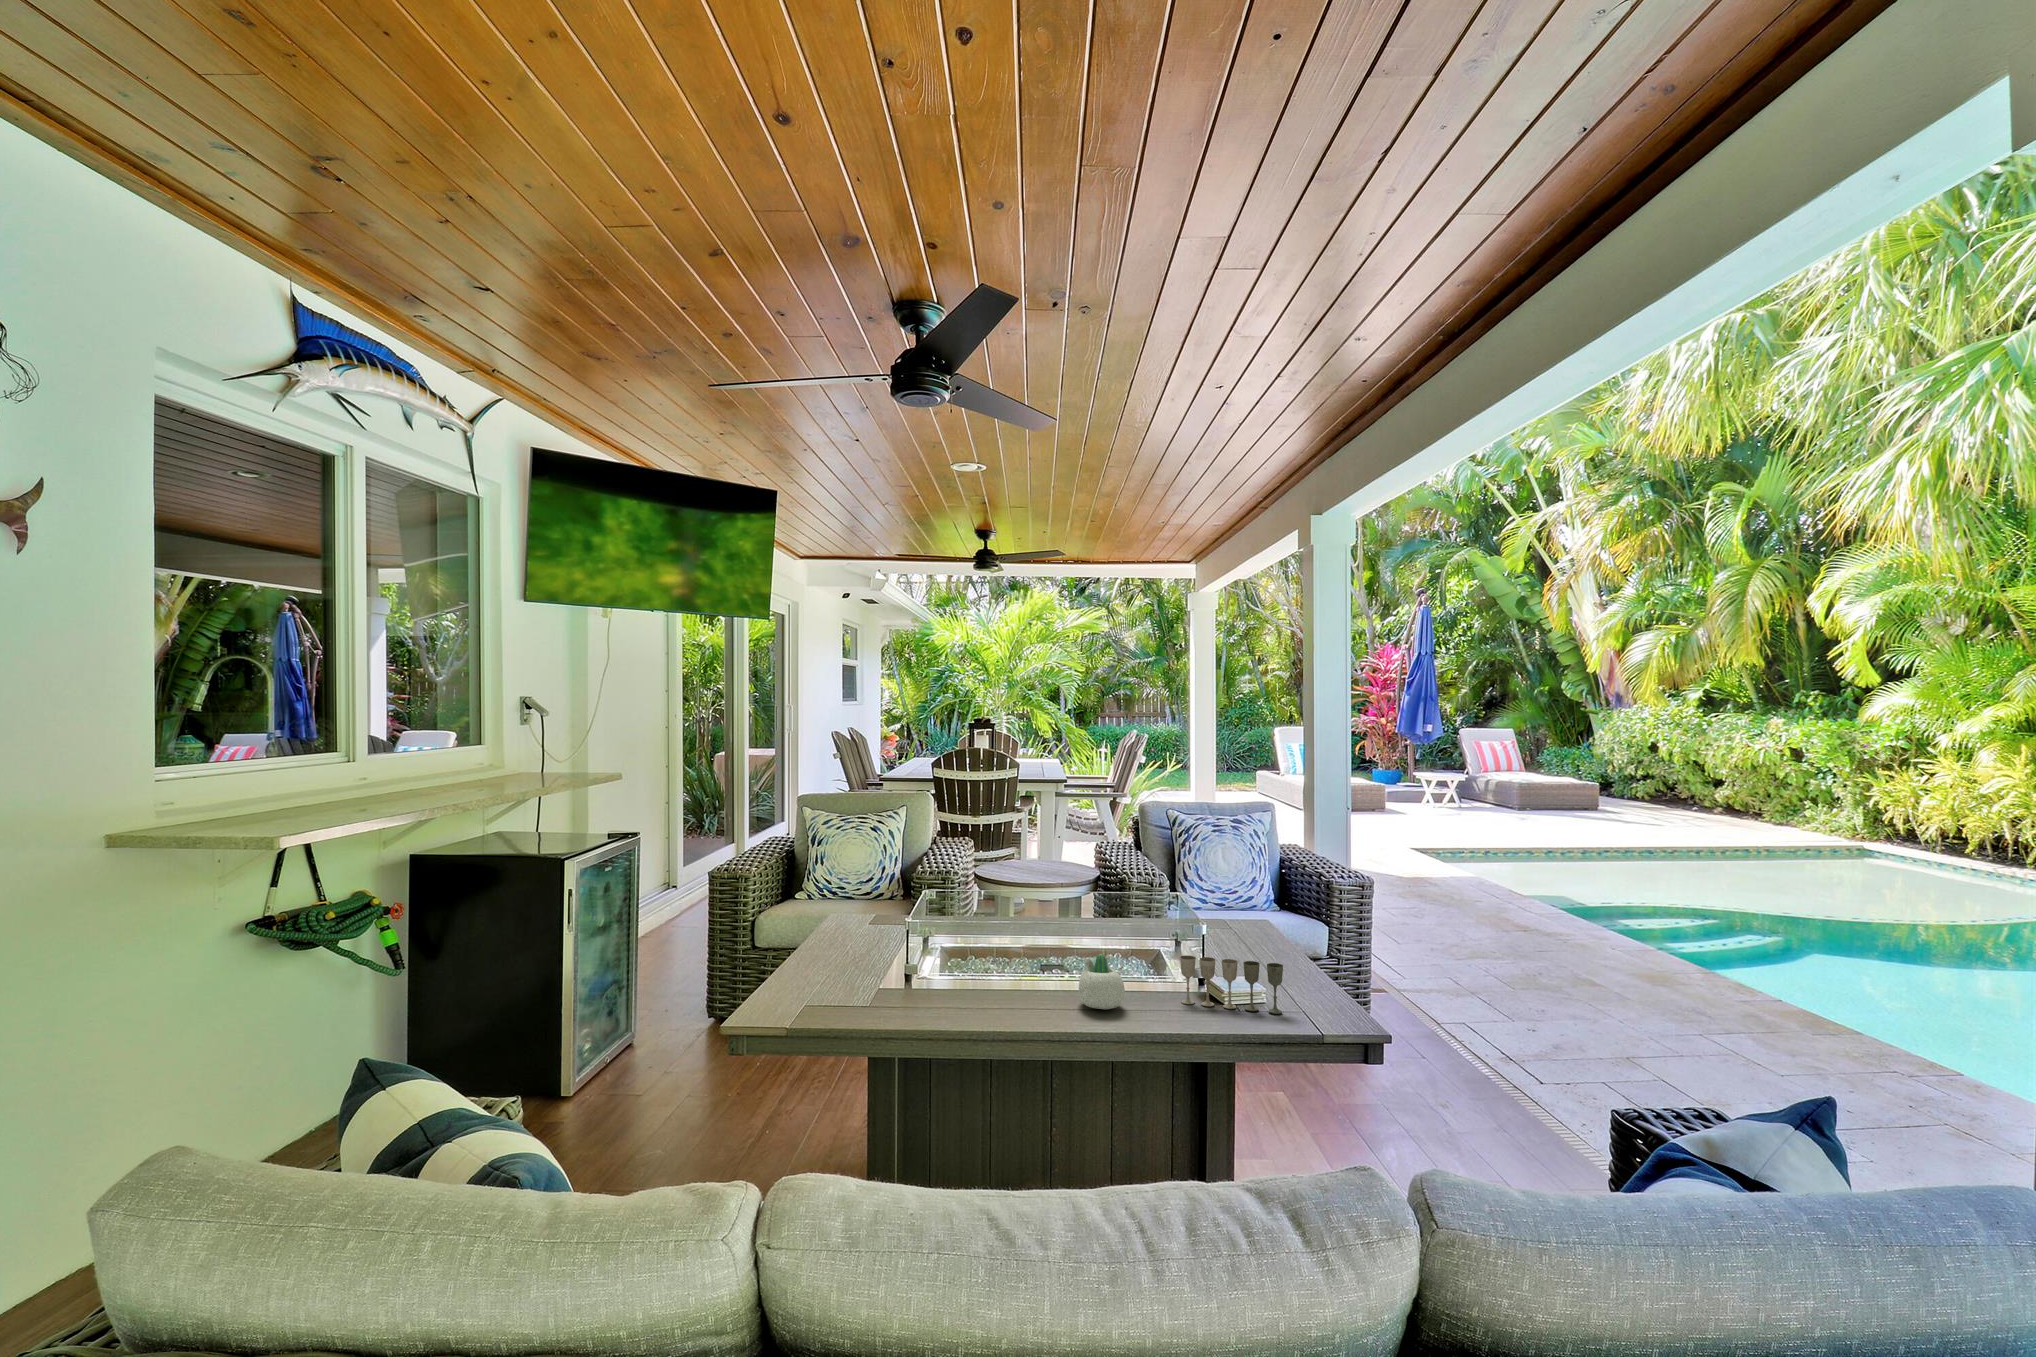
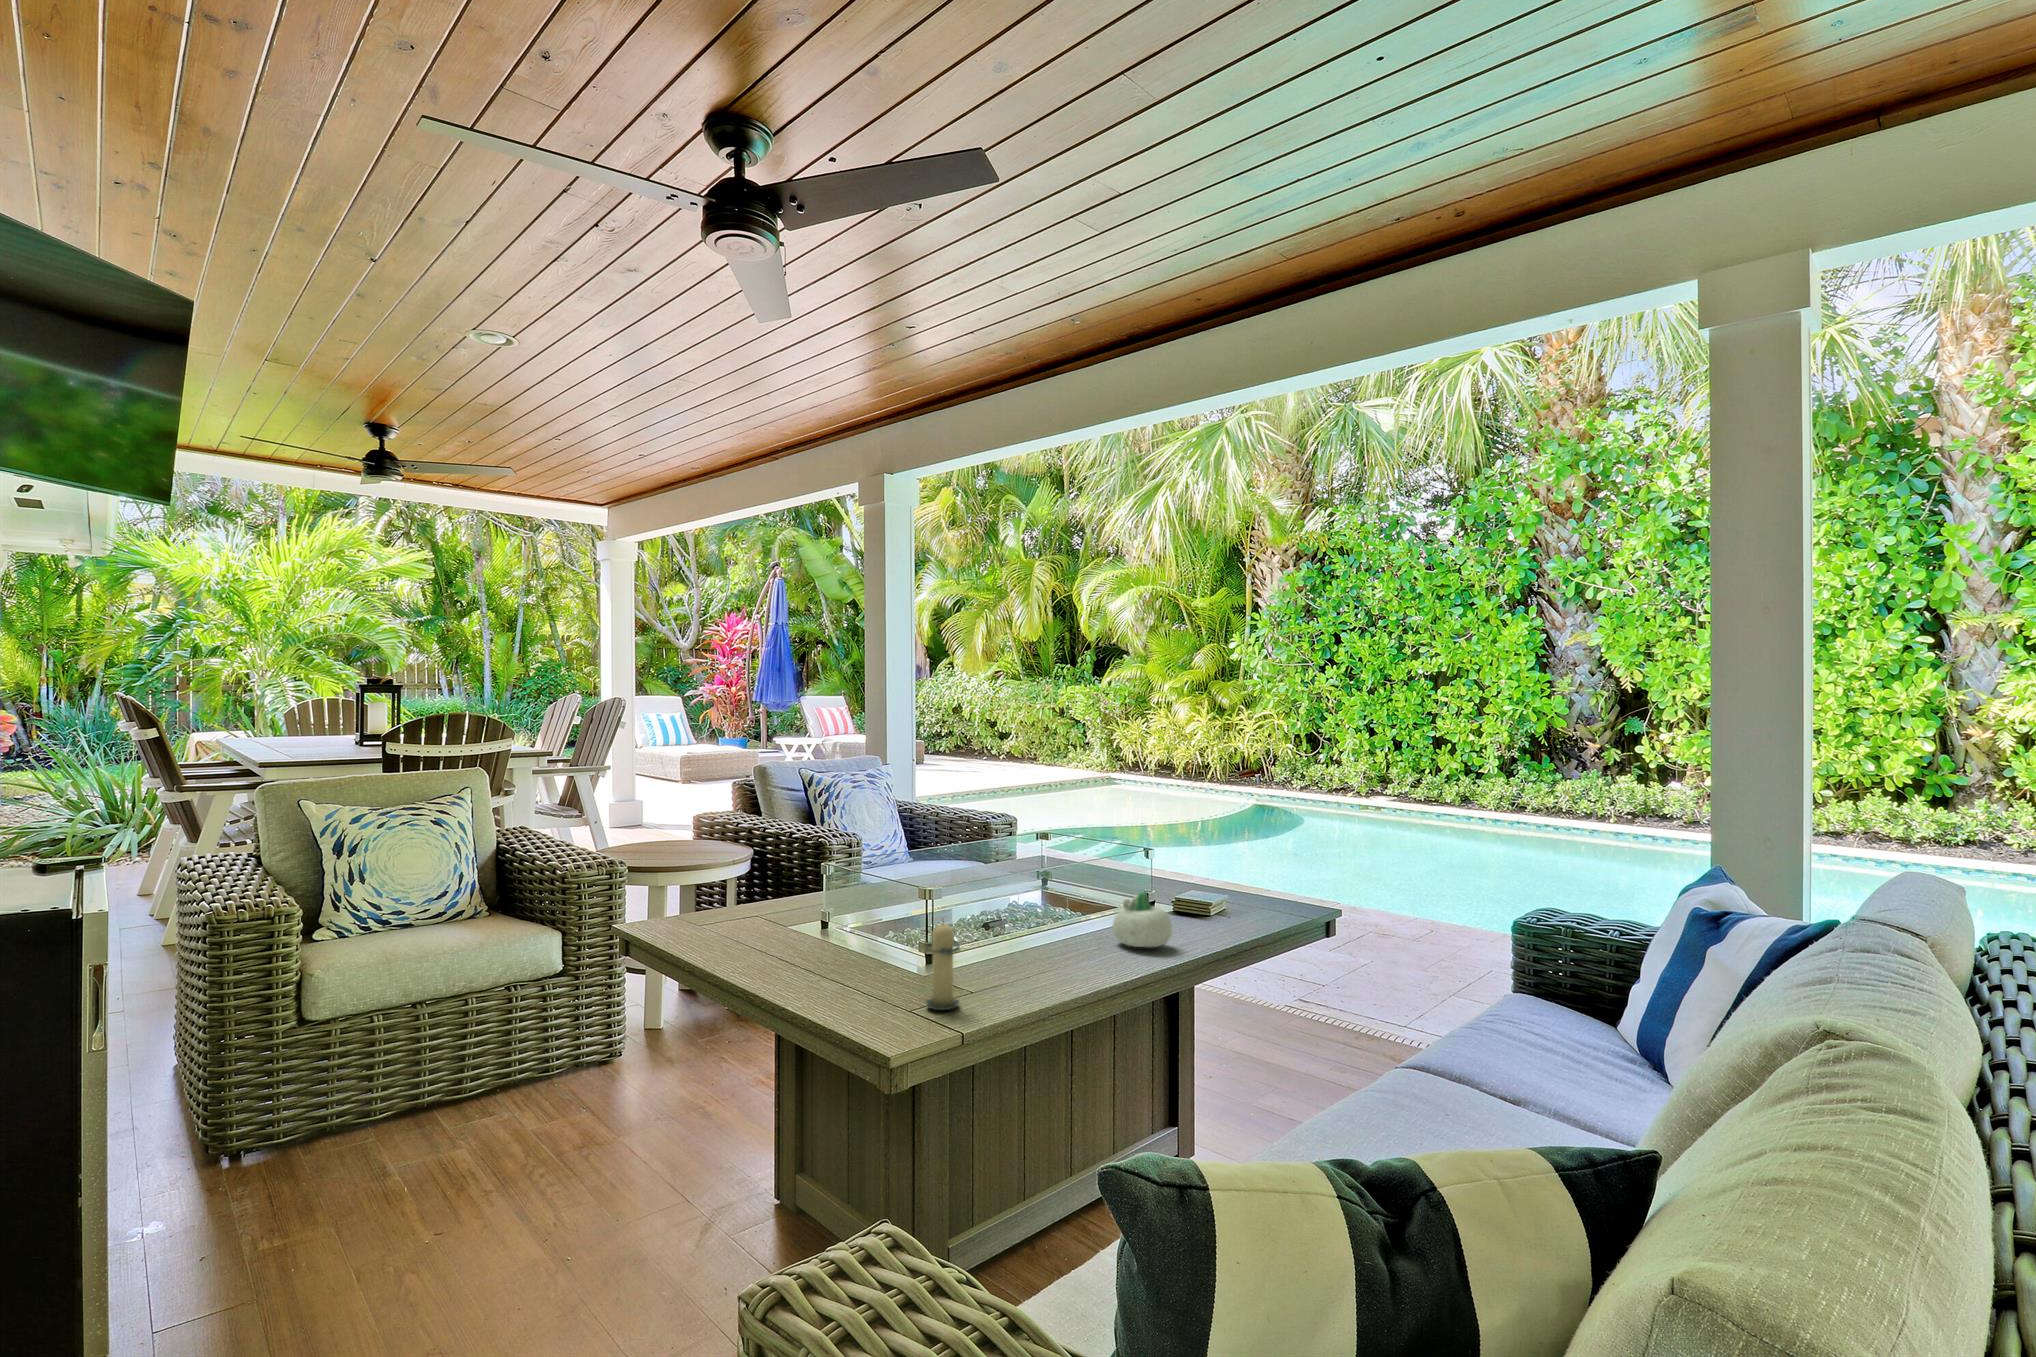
candle: none [830,937,864,1012] -> present [925,923,960,1010]
wine glass: present [1180,955,1283,1014] -> none [1178,876,1262,929]

